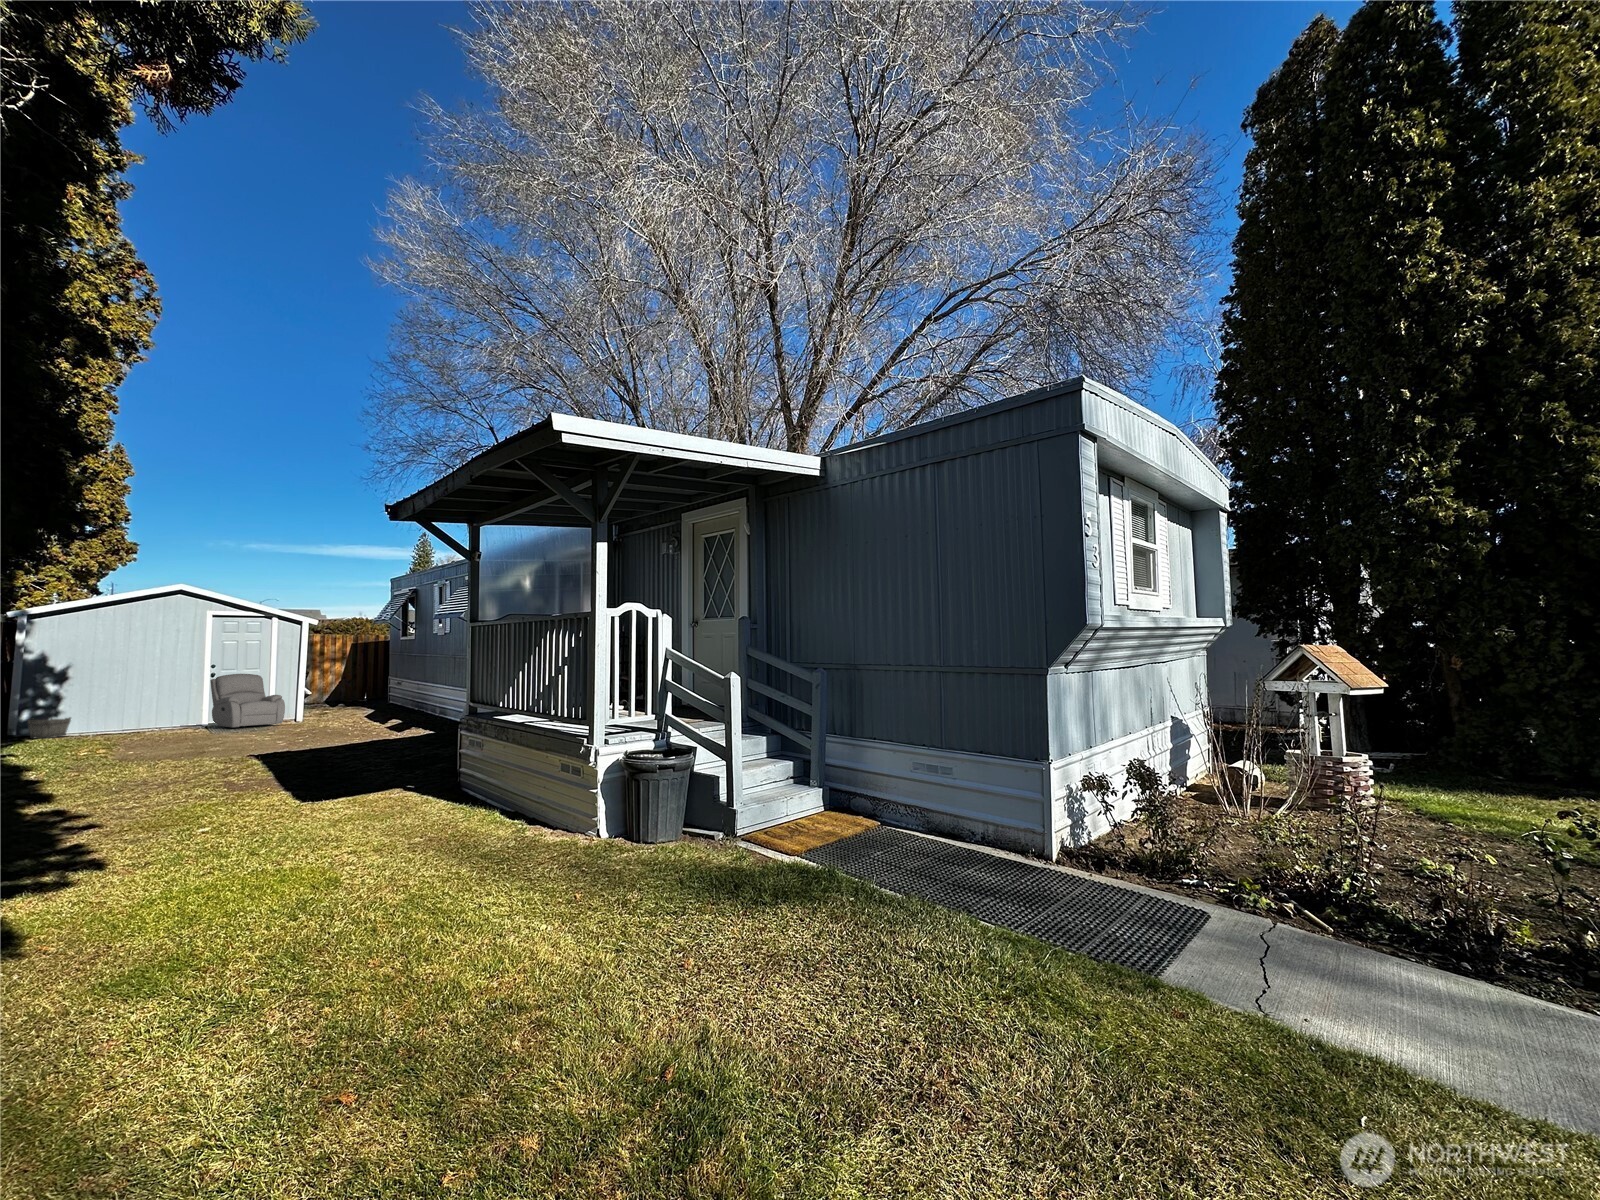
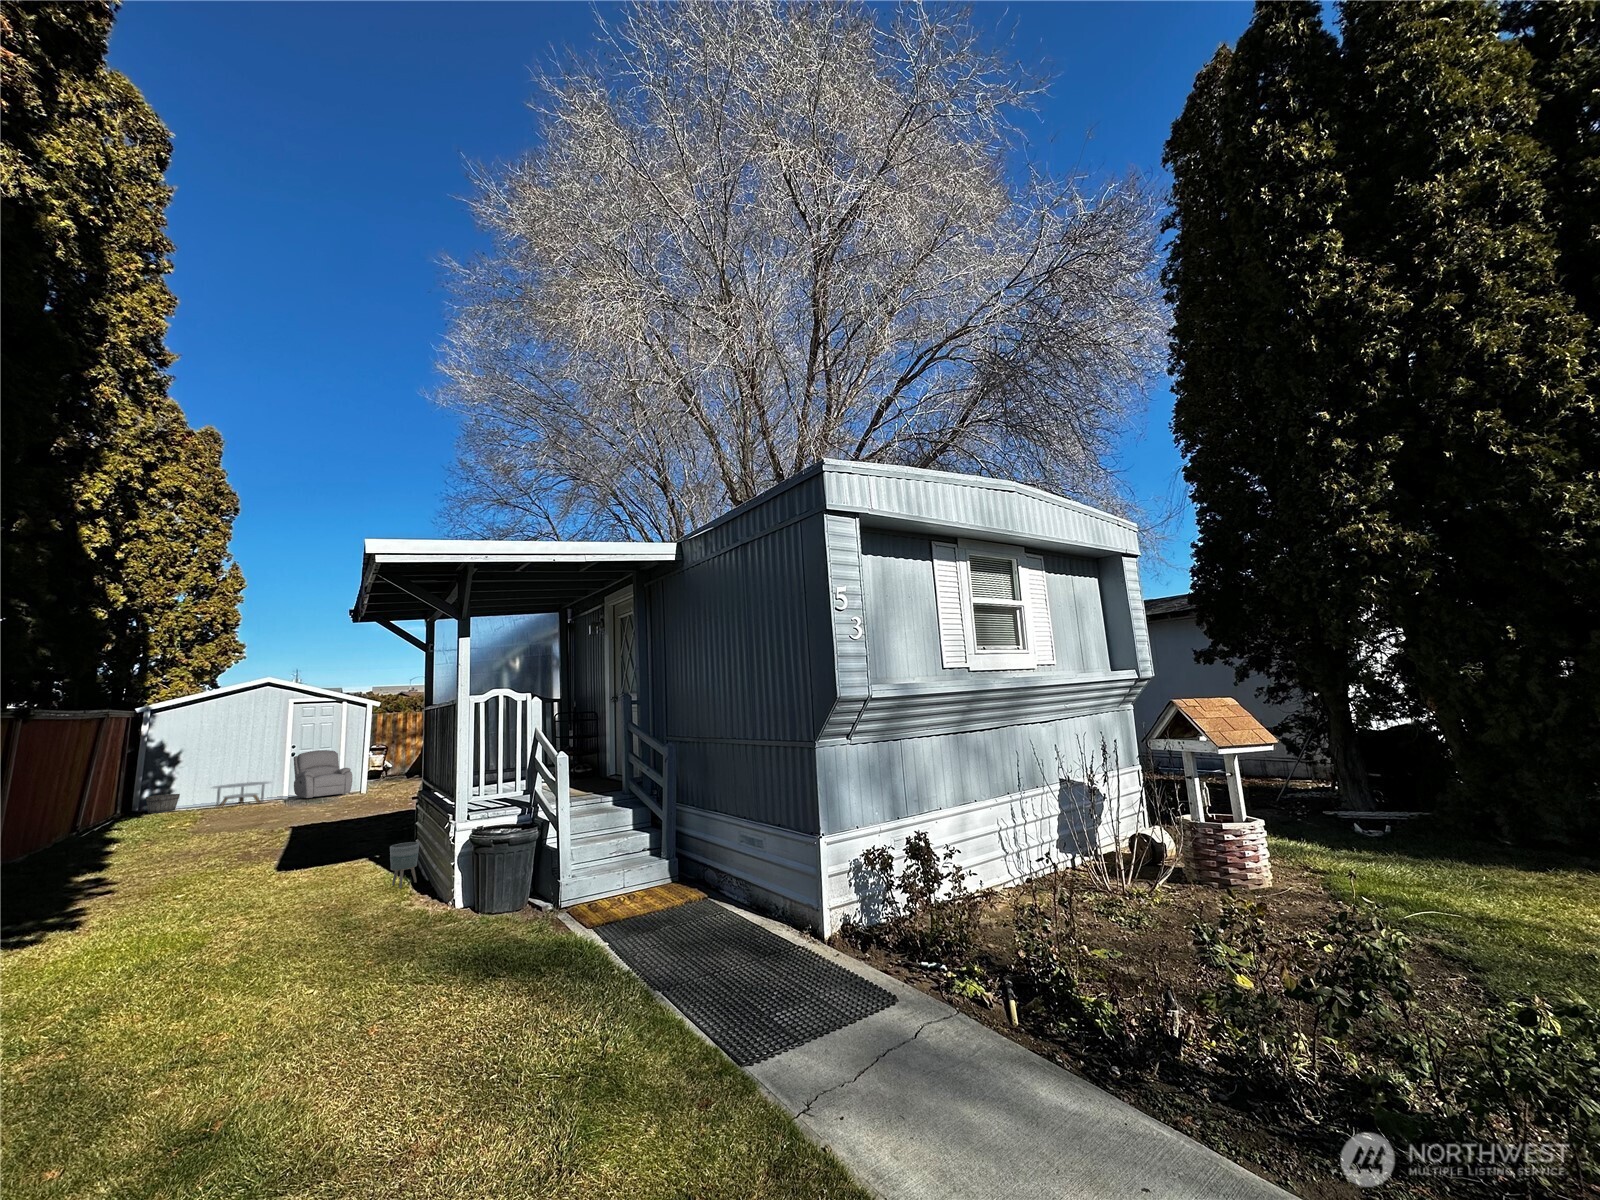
round table: none [111,707,188,735] -> present [213,782,270,808]
planter: none [492,766,523,815] -> present [390,842,419,888]

